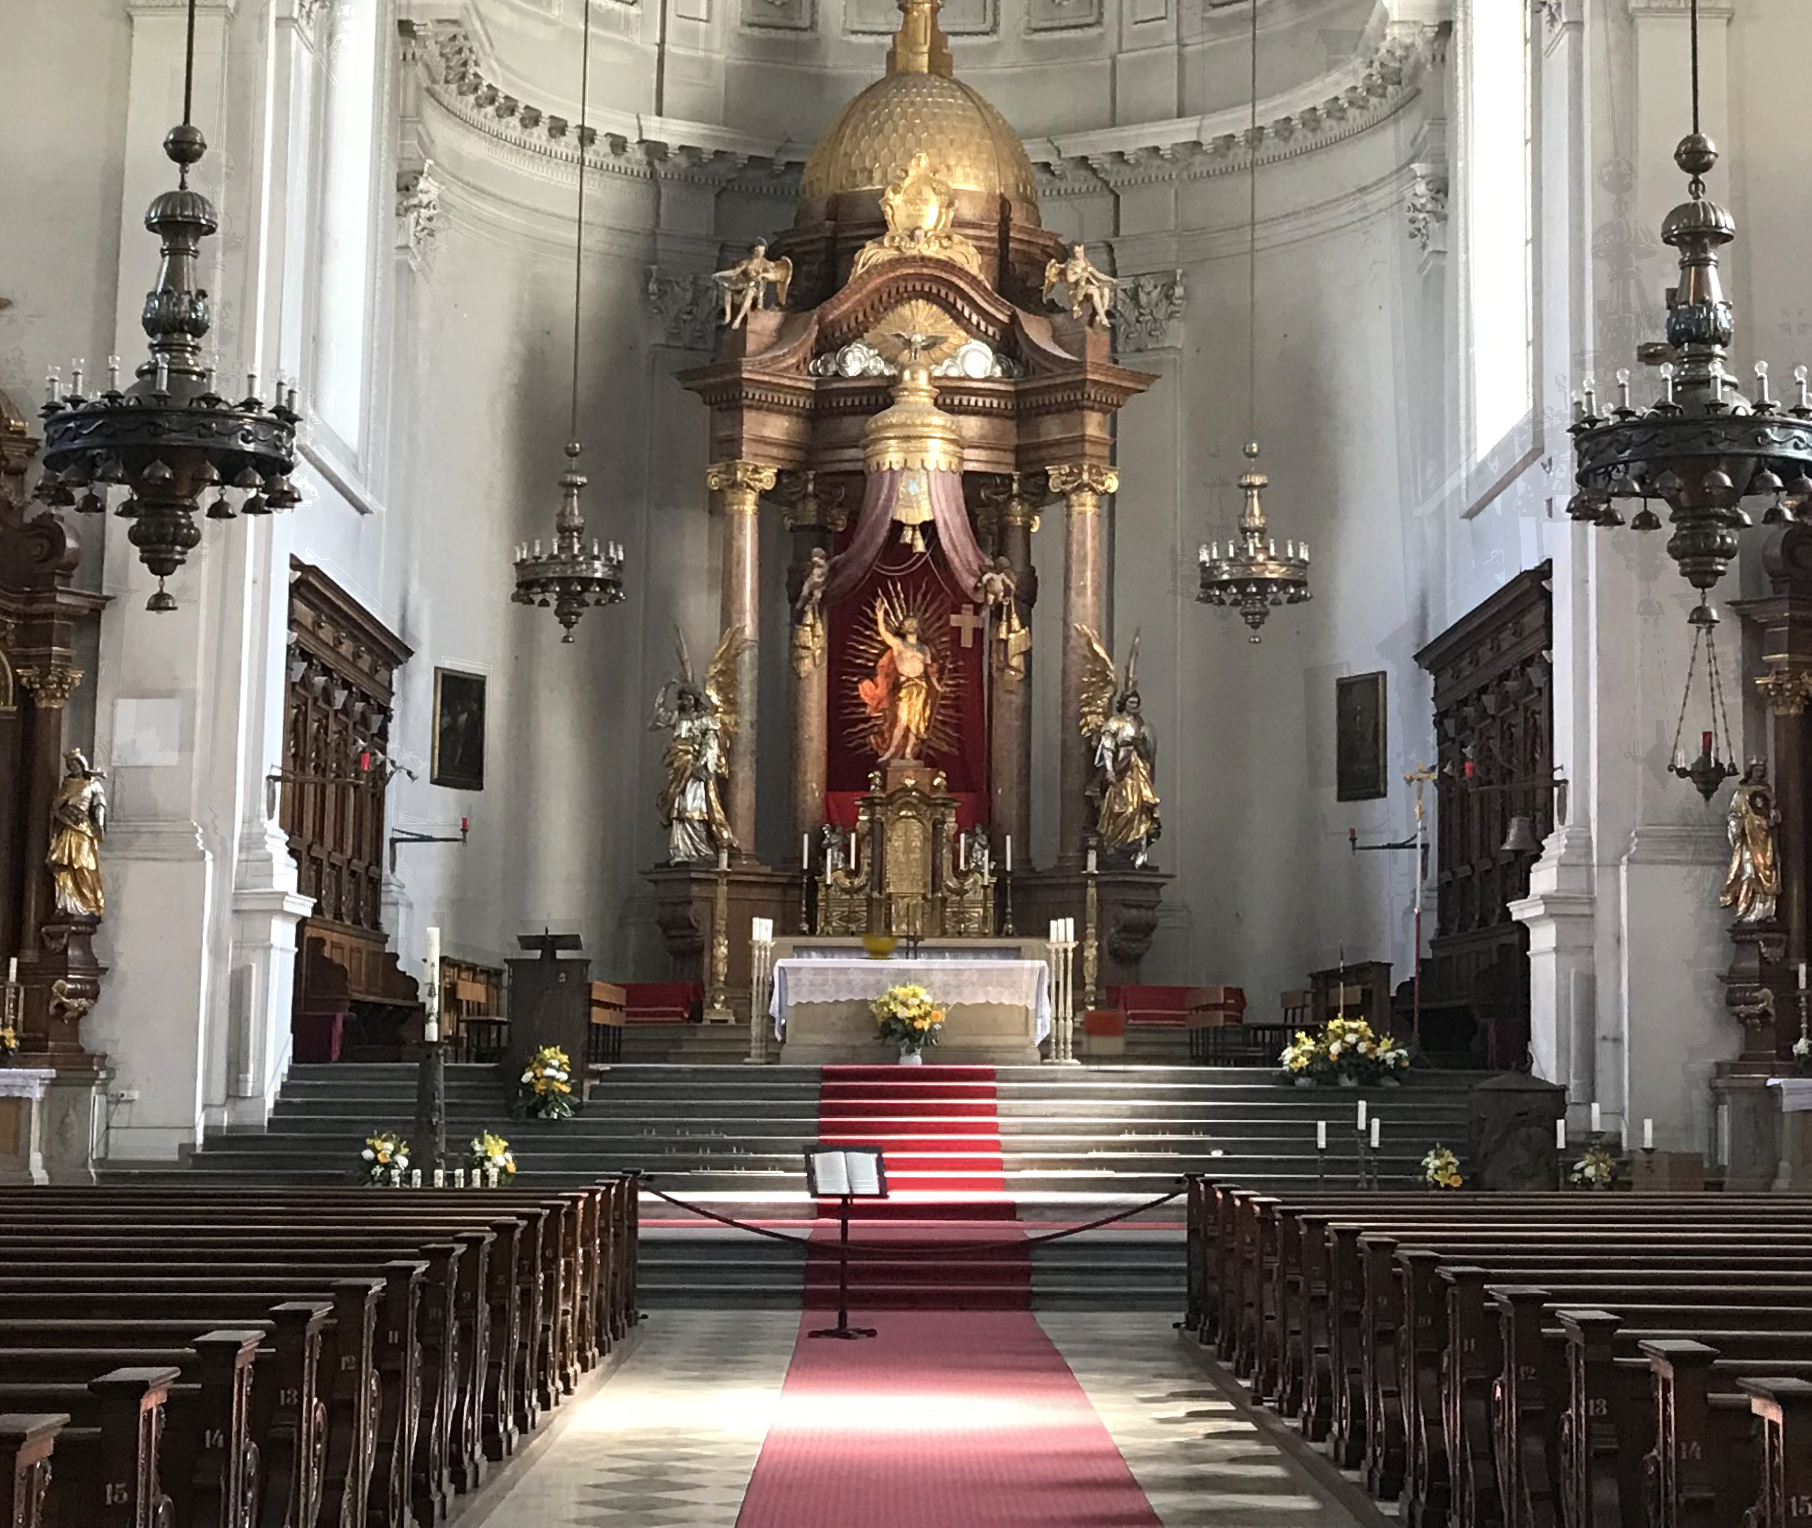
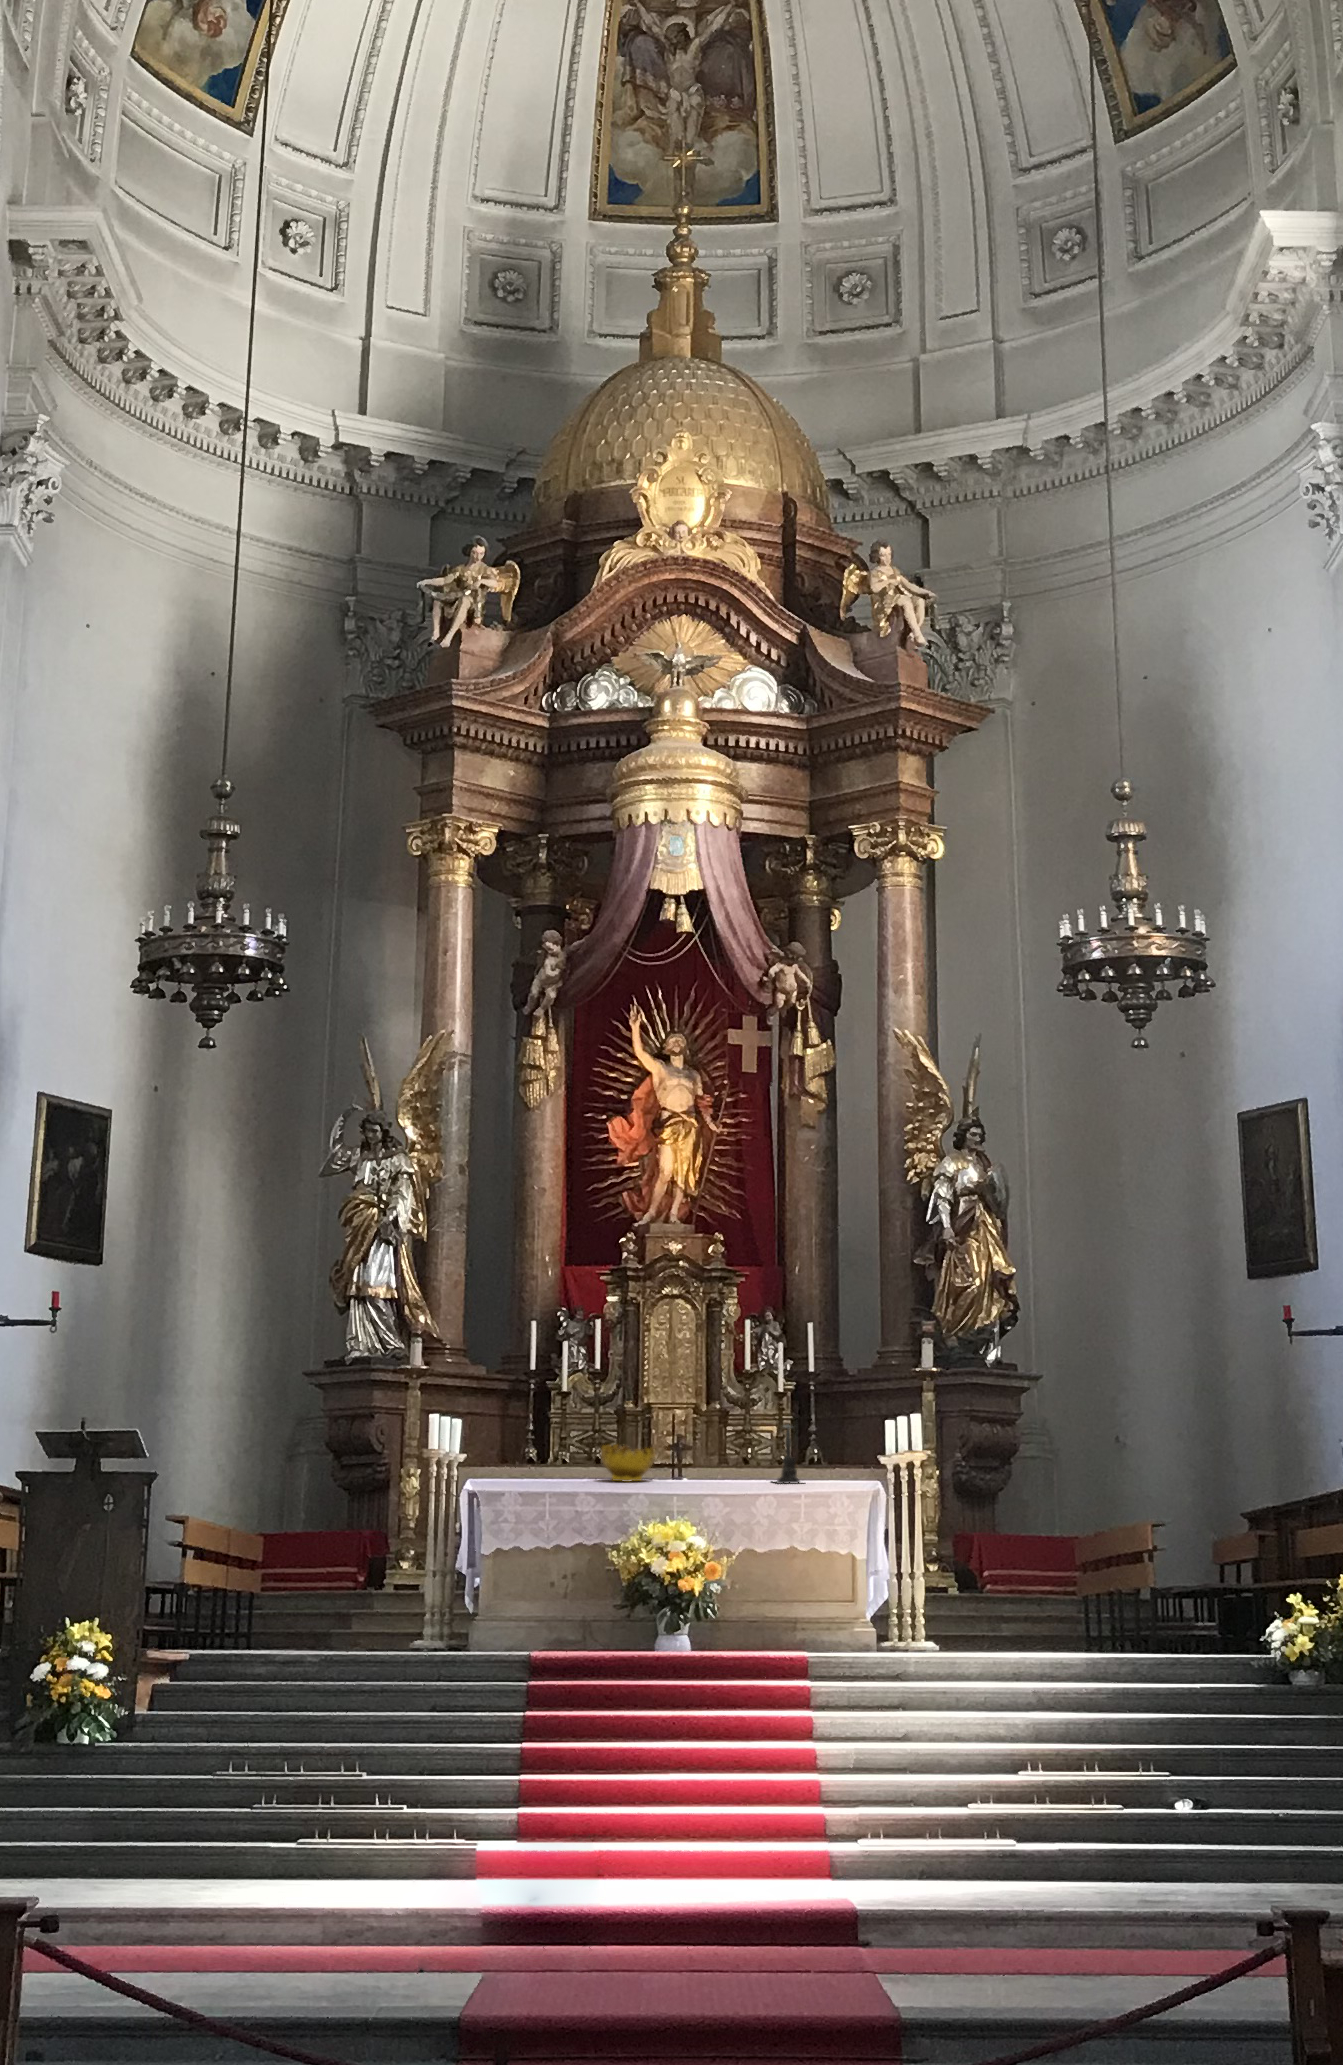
candle holder: none [975,916,1000,961] -> present [775,1425,800,1484]
planter: present [1083,1009,1126,1065] -> none [930,1551,996,1645]

